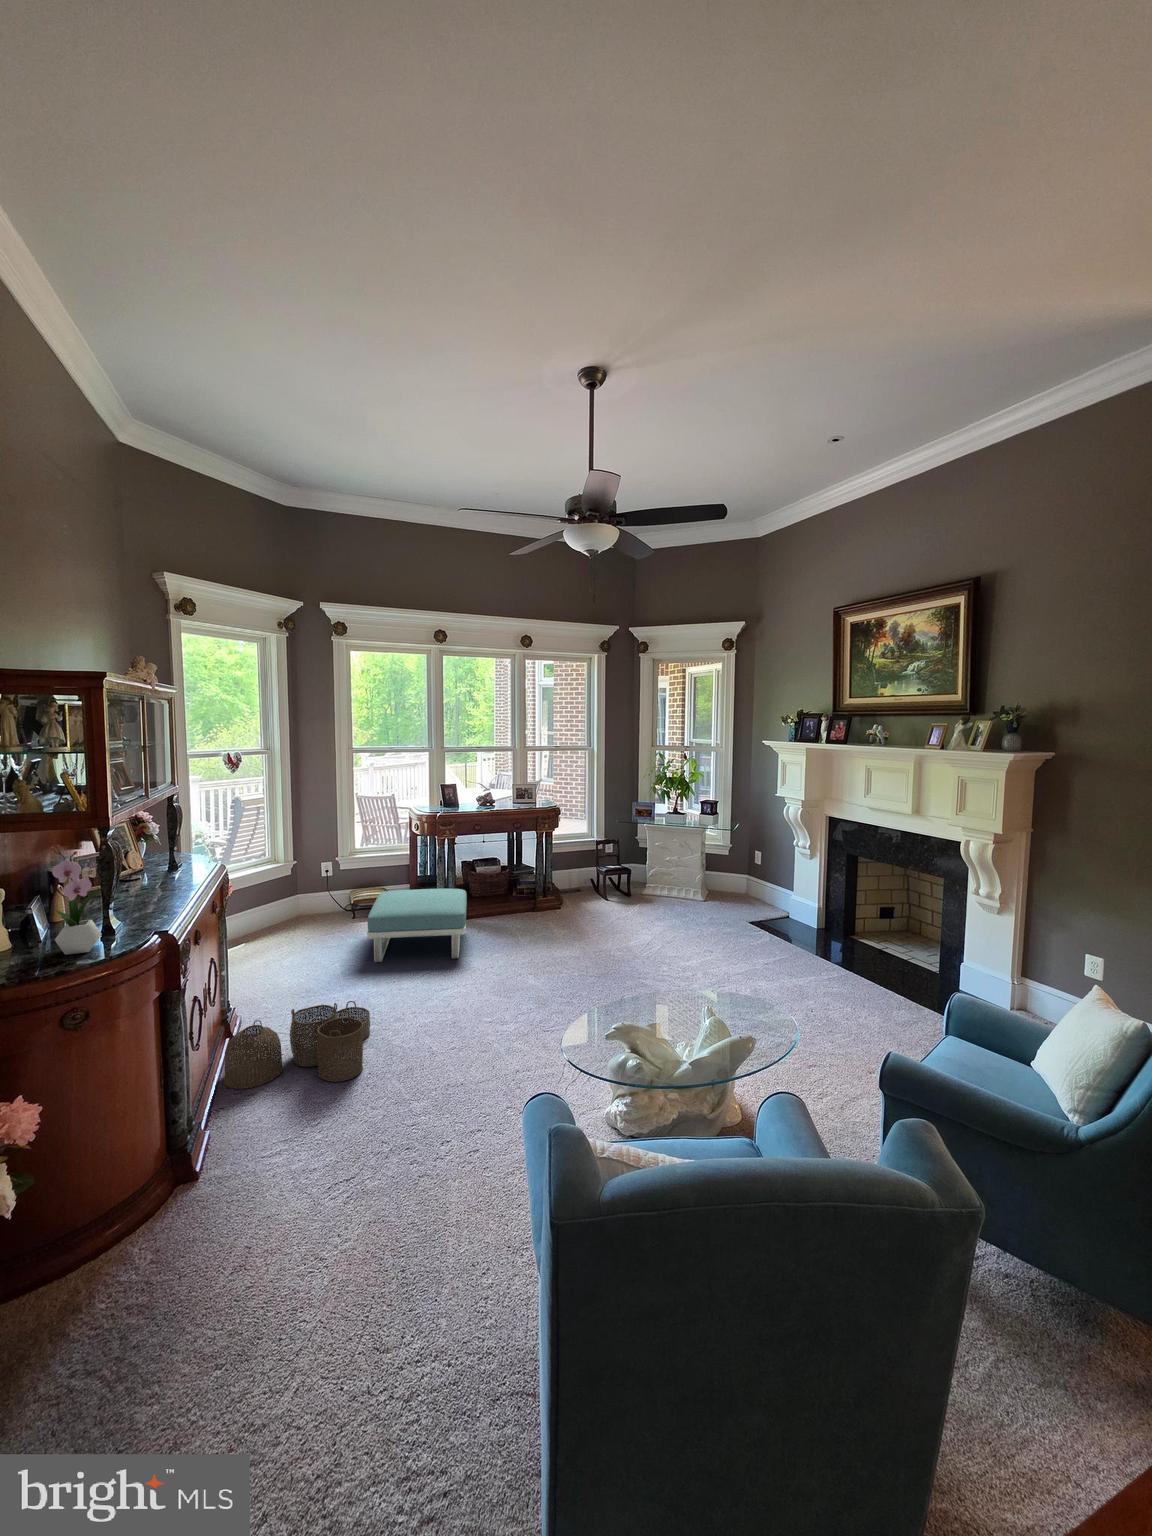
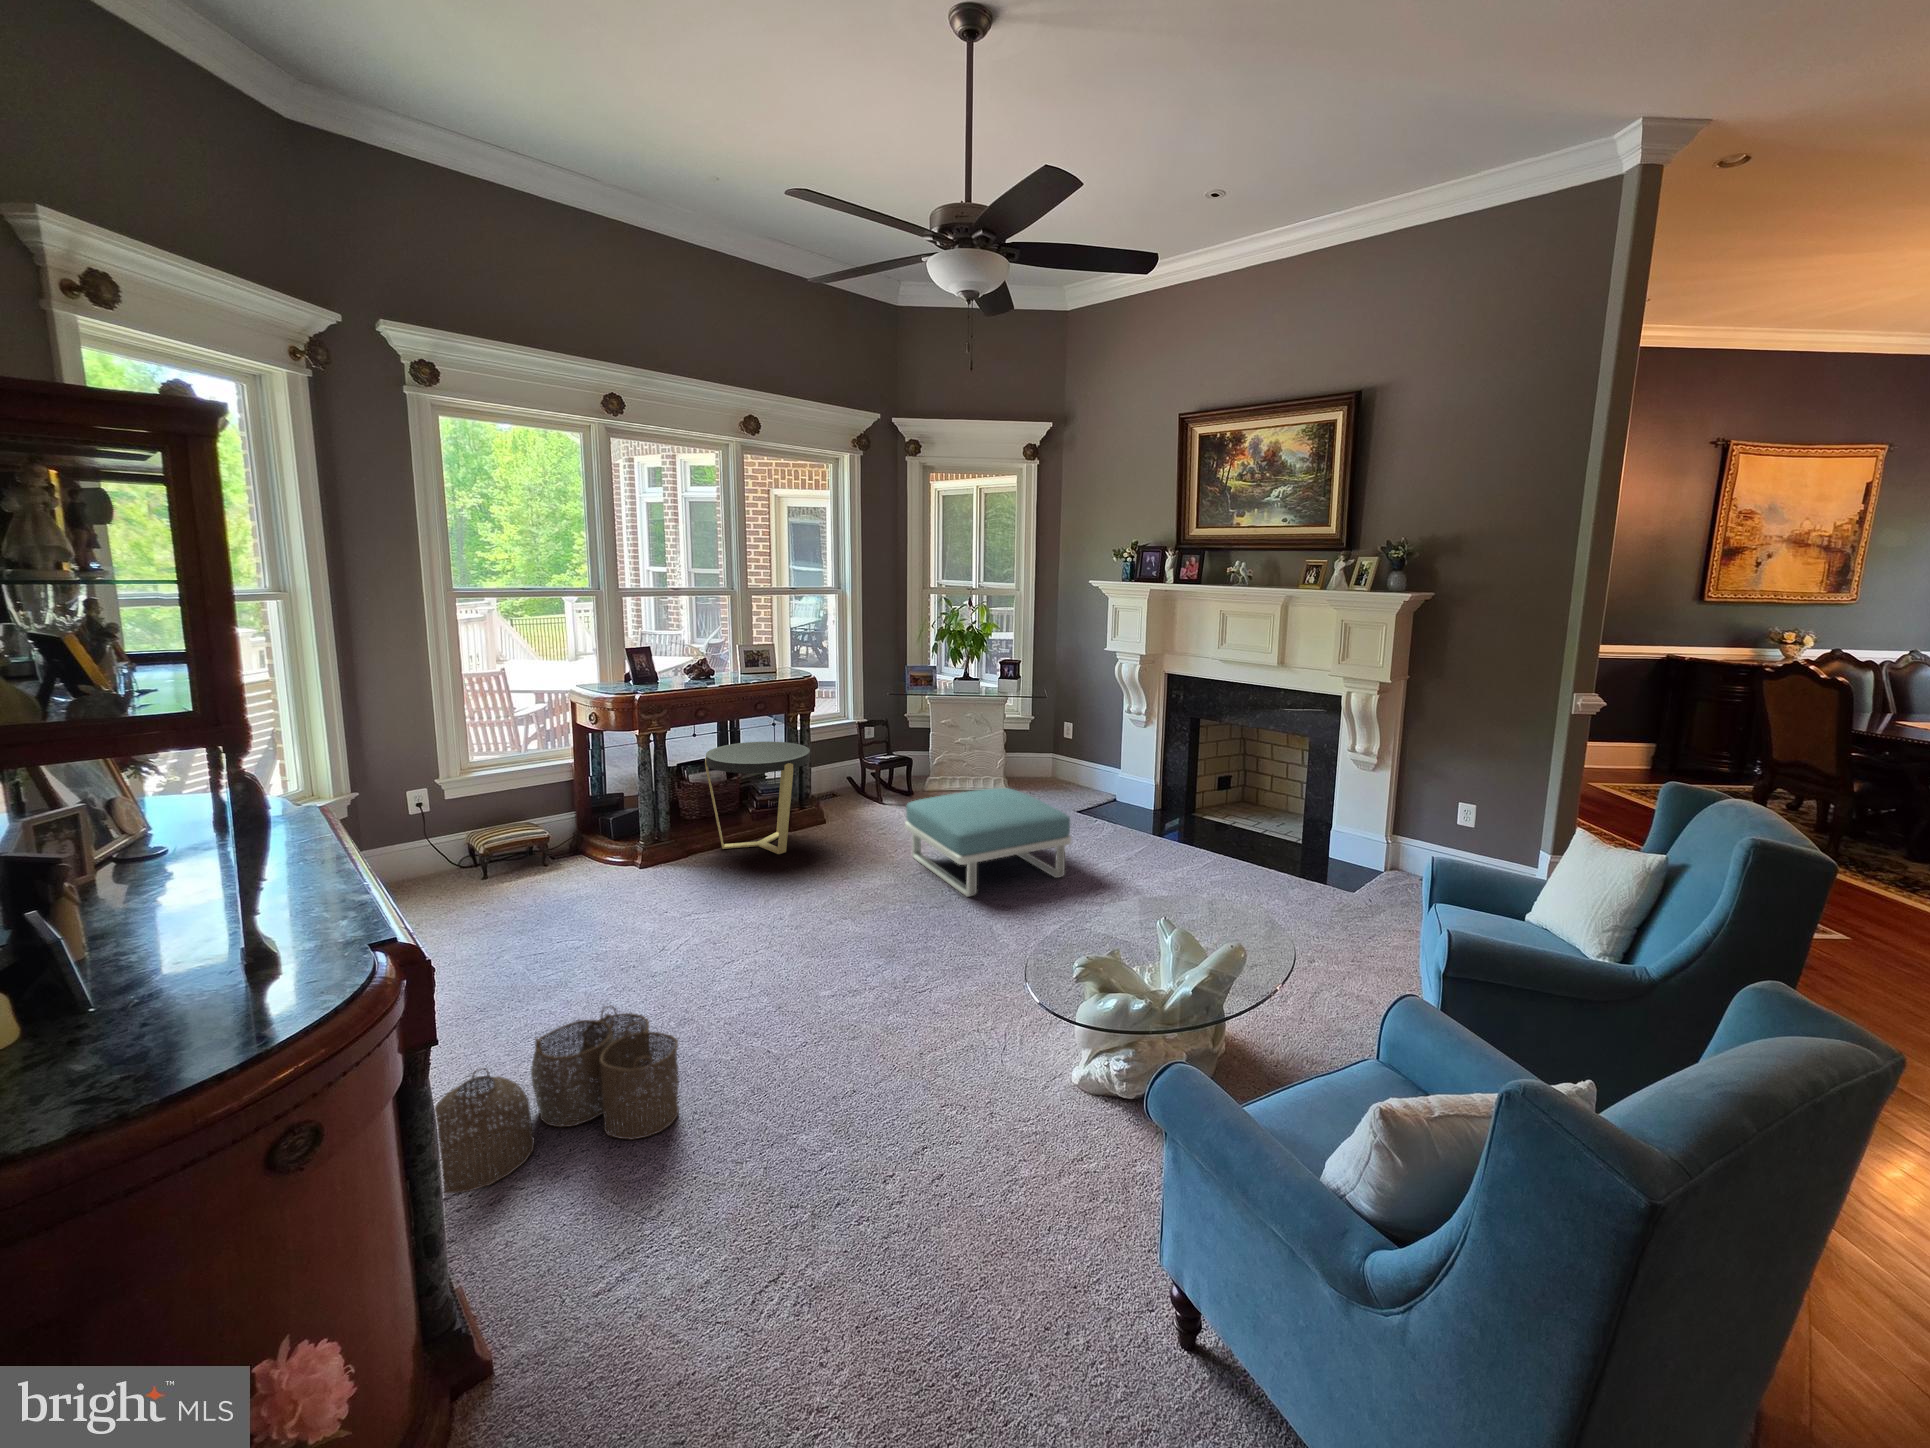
flower arrangement: present [50,845,102,955] -> none [205,795,313,1019]
side table: none [480,848,547,926] -> present [705,742,810,854]
footstool: present [367,889,467,962] -> present [905,788,1071,897]

